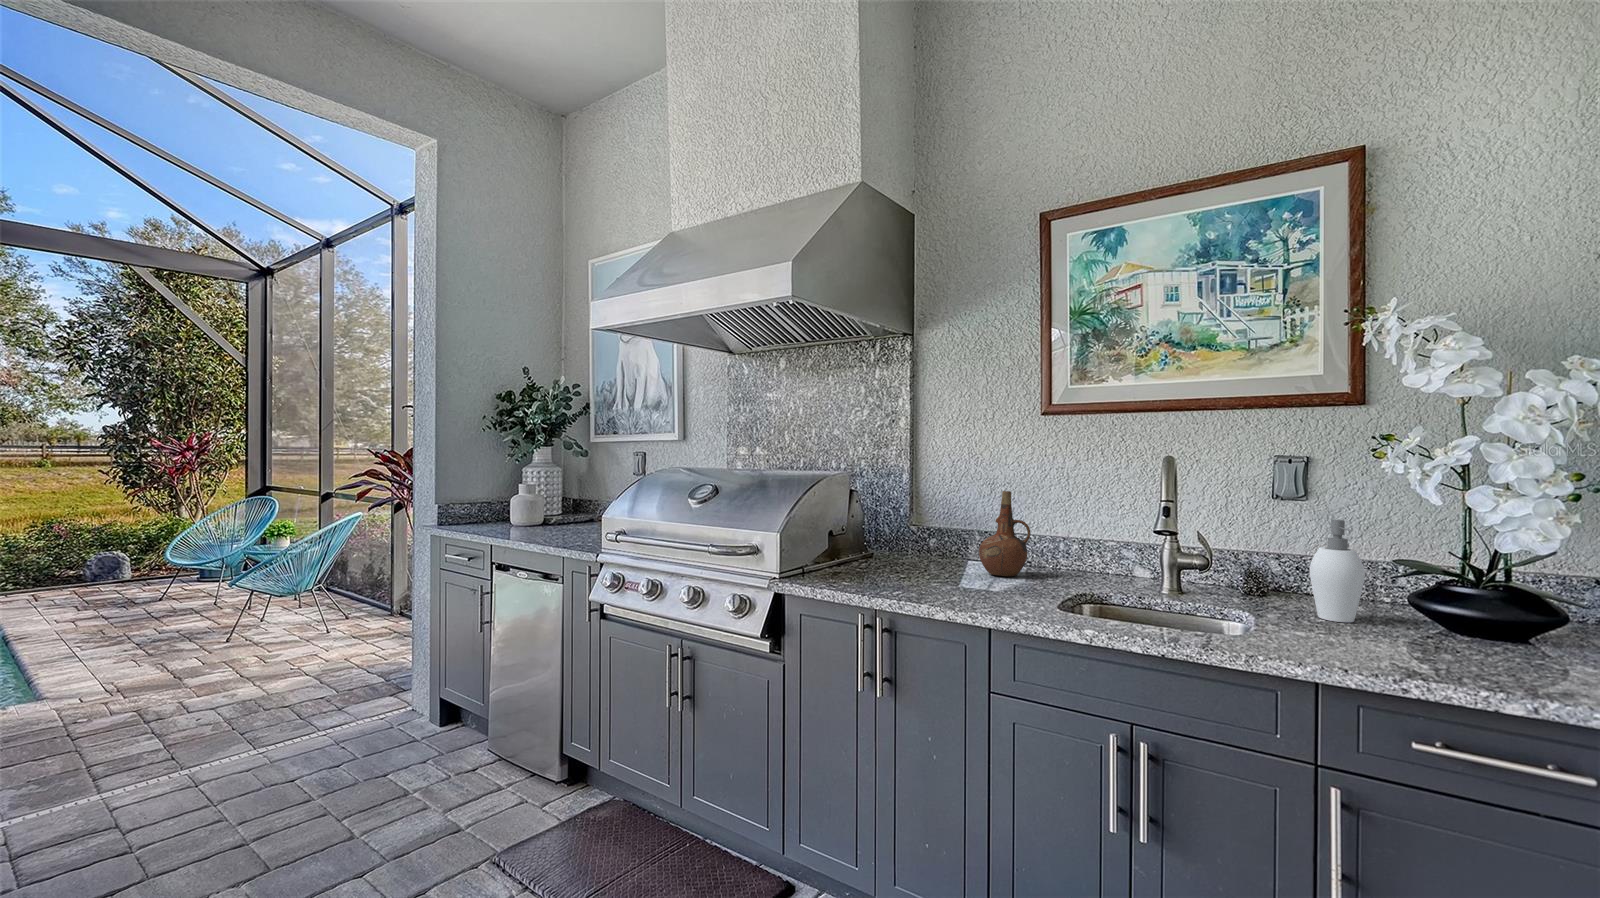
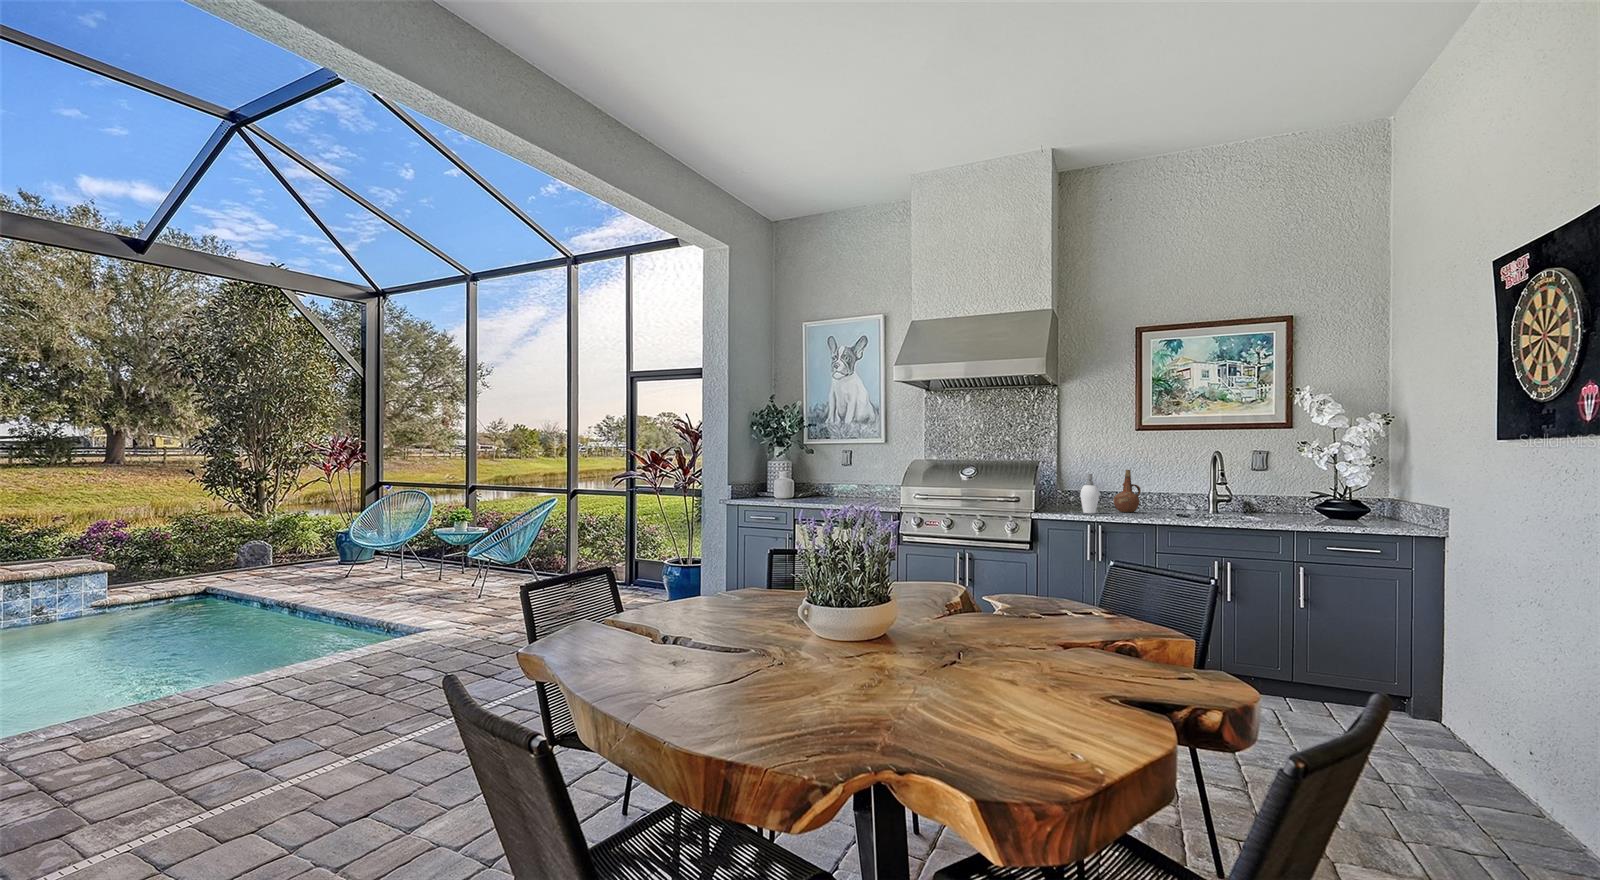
soap dispenser: present [1310,520,1365,622] -> present [1080,474,1099,513]

